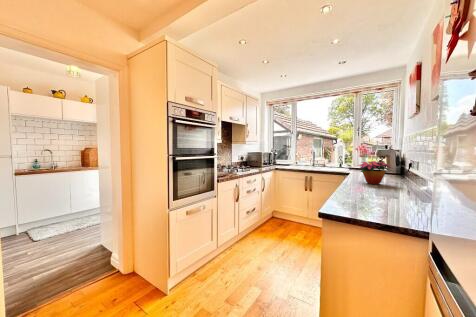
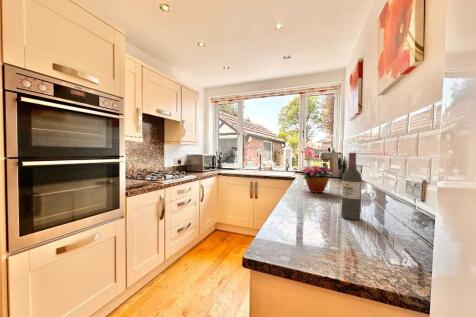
wine bottle: none [397,151,414,201] -> present [341,153,362,220]

